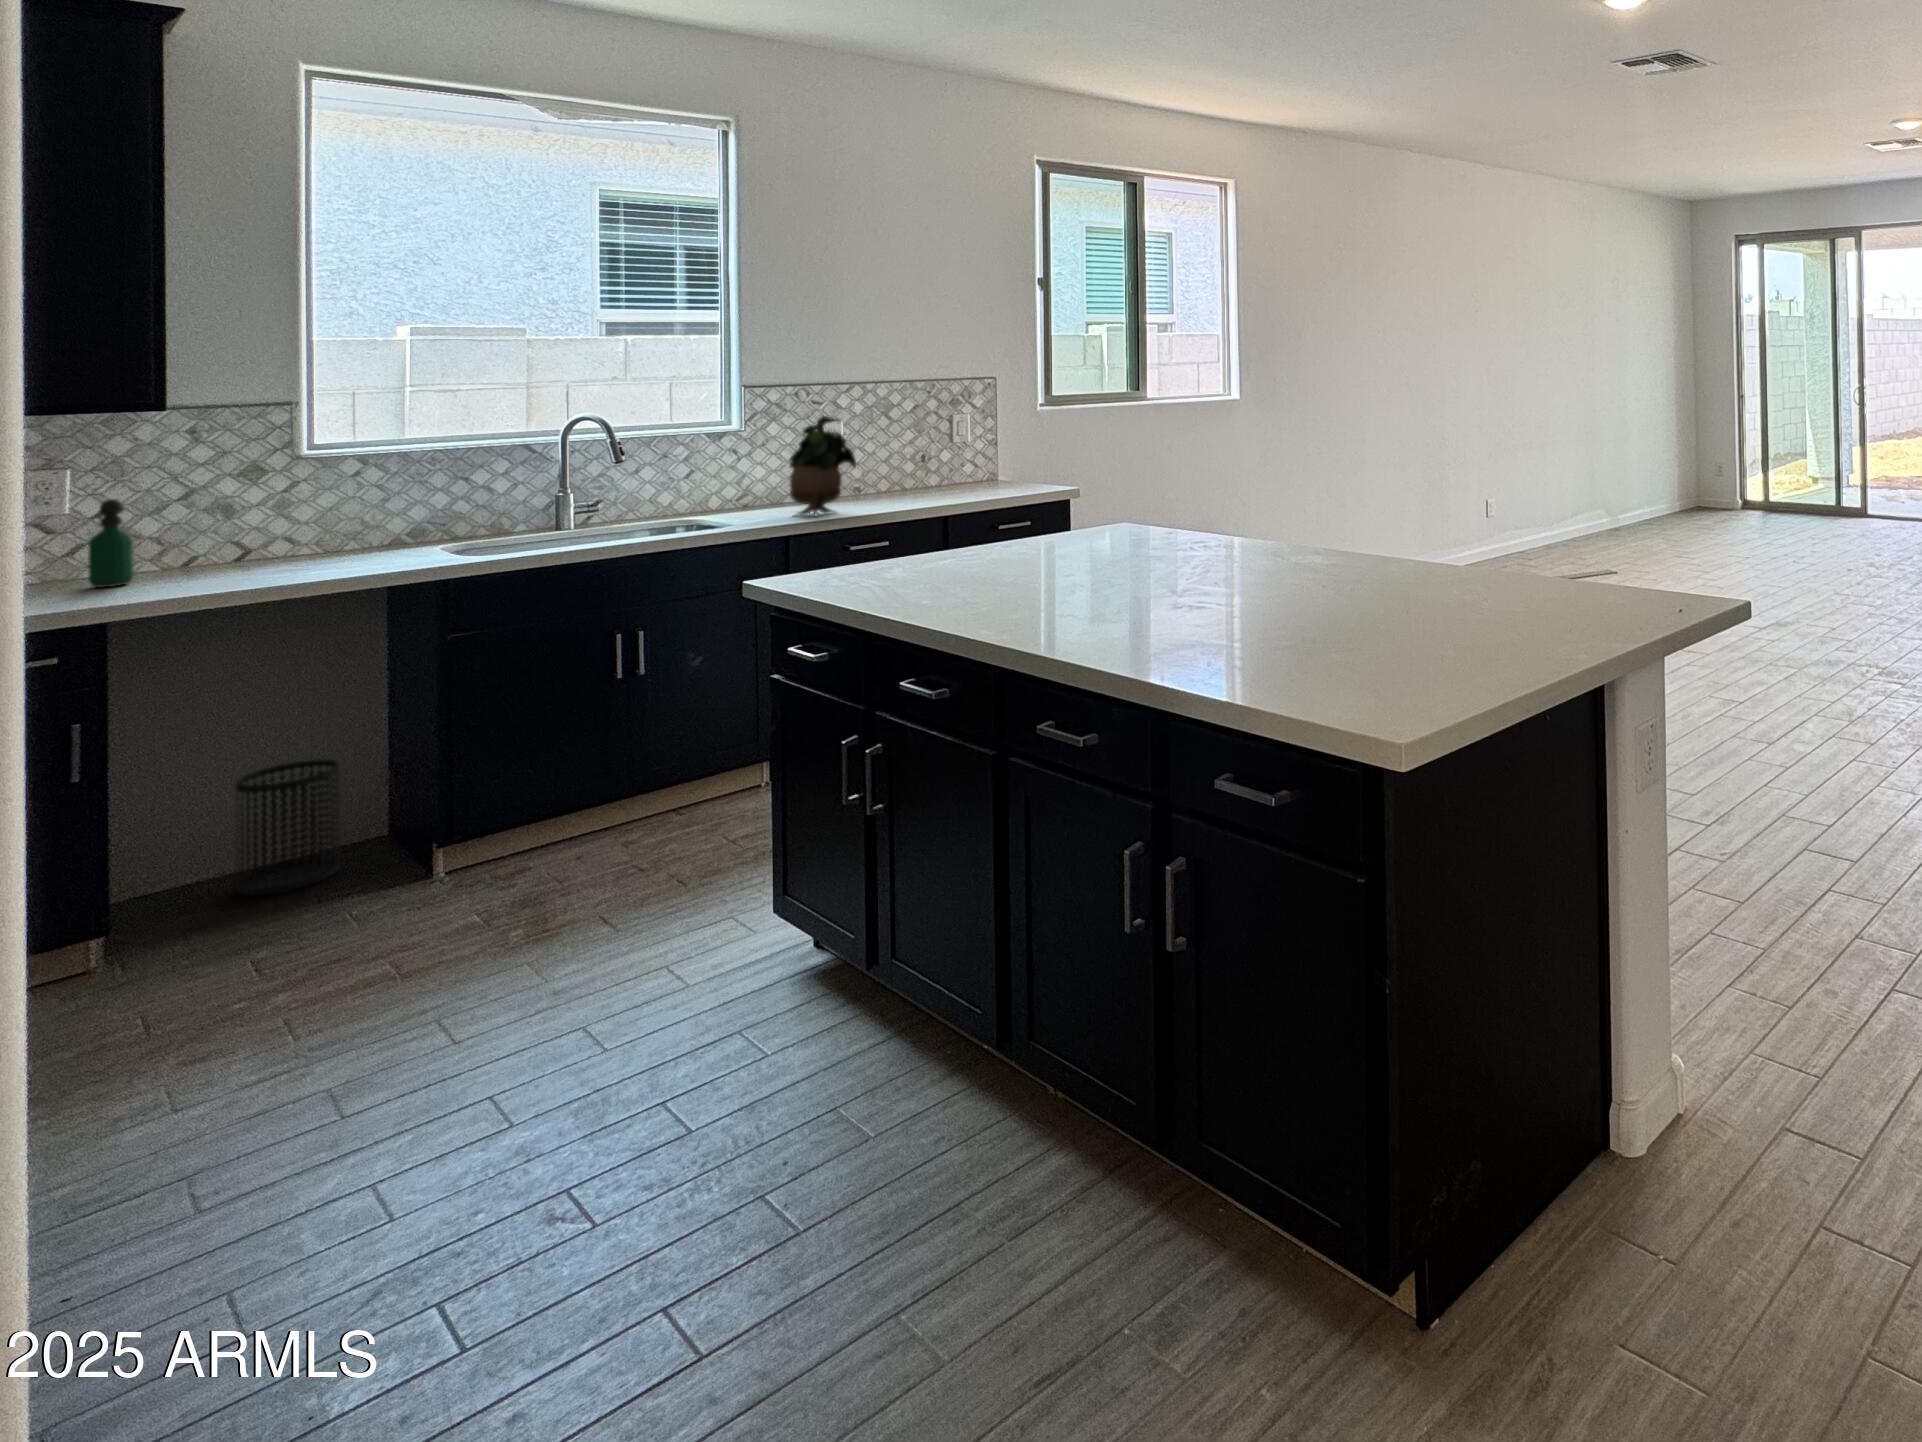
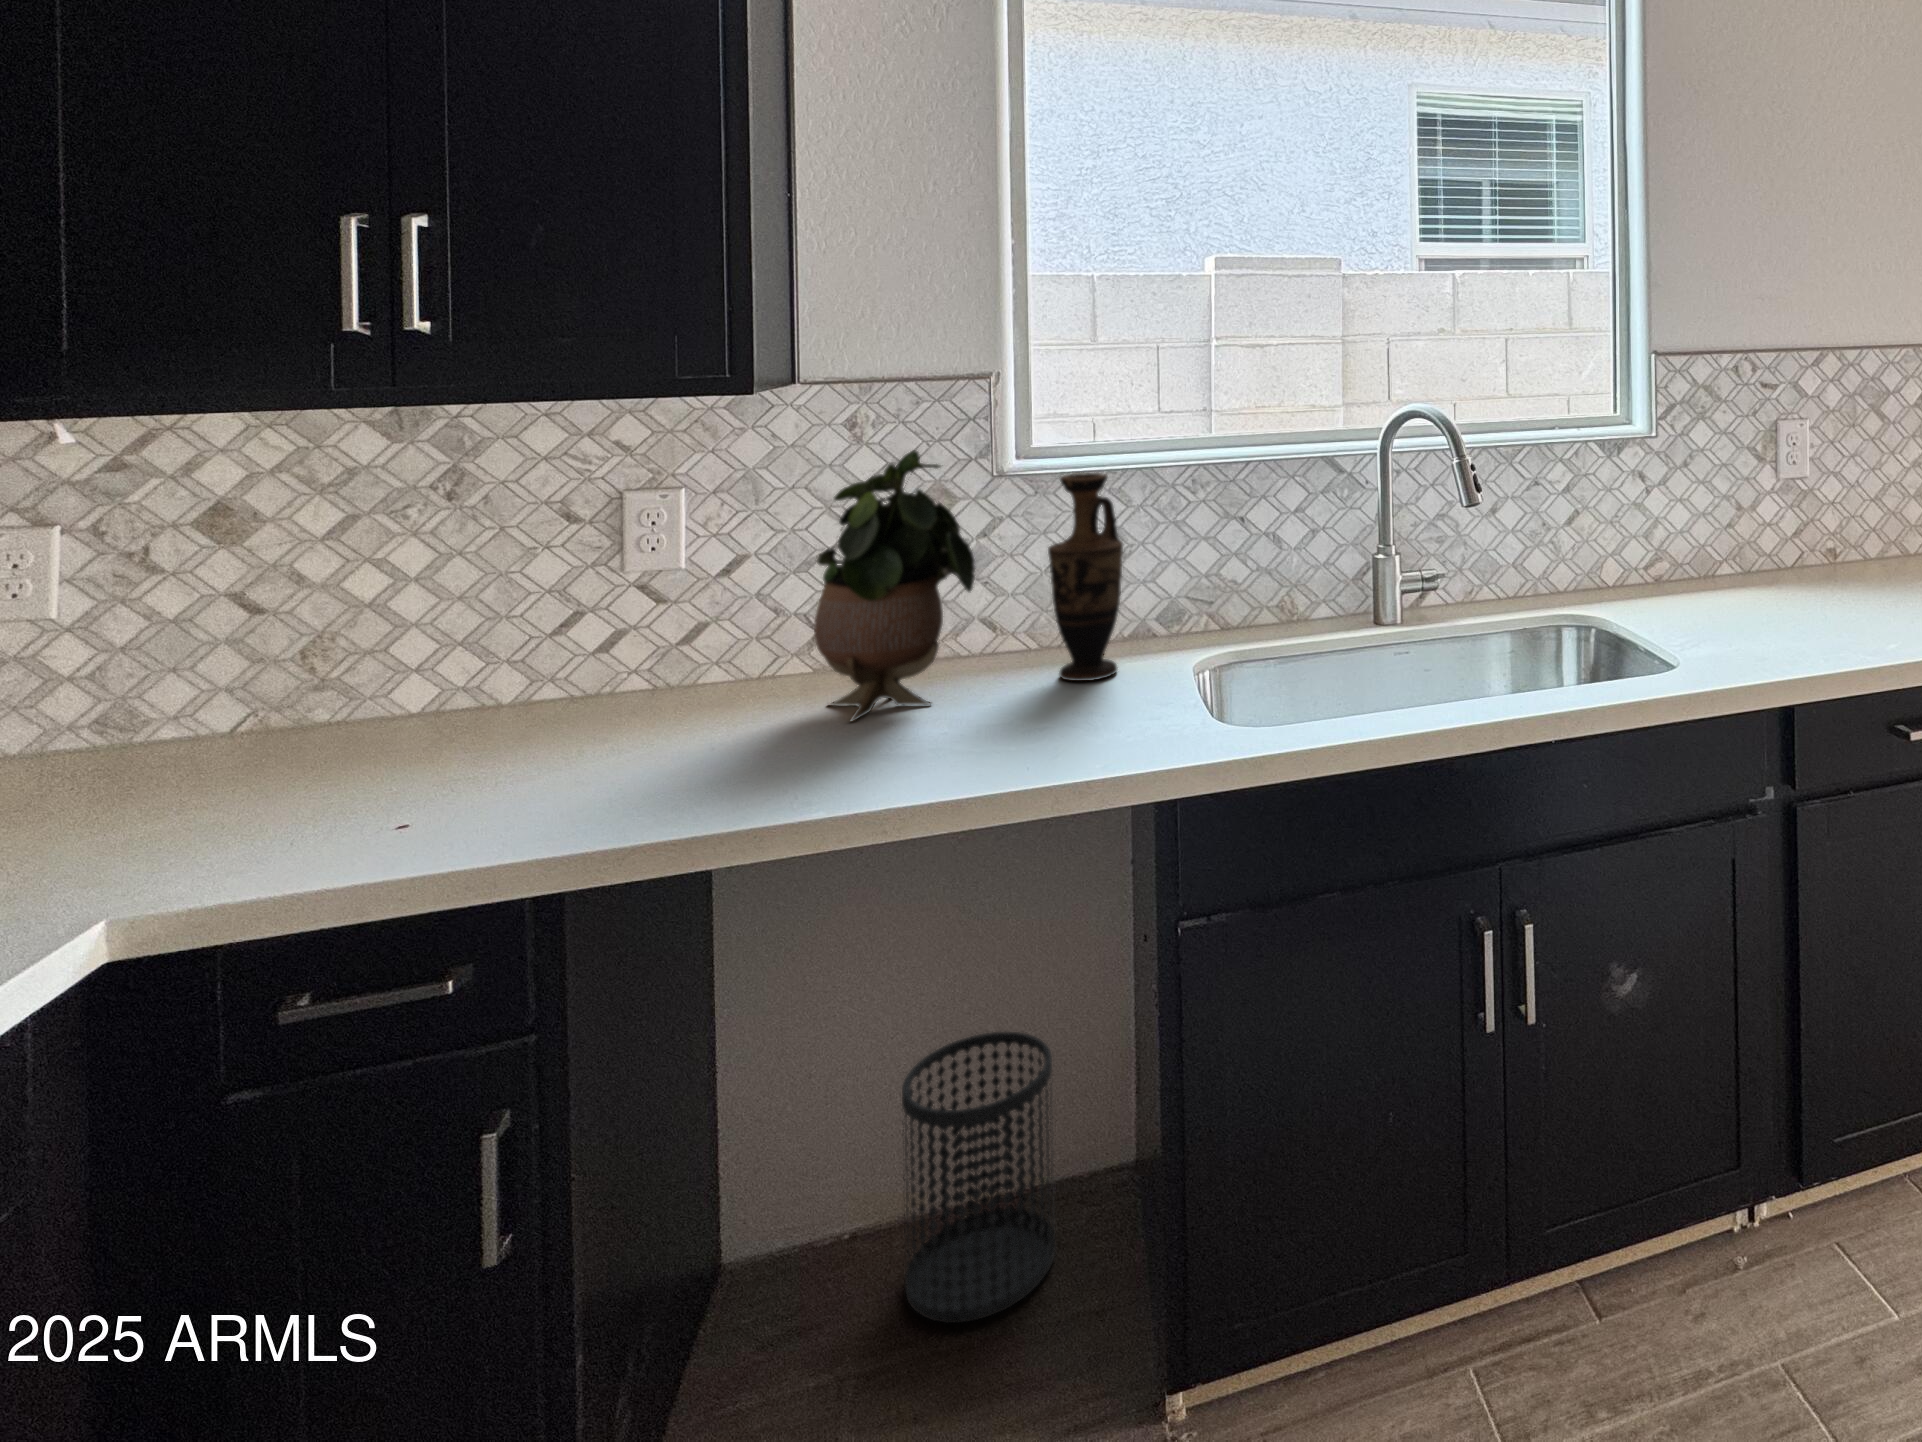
potted plant: present [790,416,856,516] -> present [814,450,975,722]
vase: none [344,453,395,559] -> present [1048,473,1123,681]
soap dispenser: present [88,499,133,587] -> none [675,554,742,722]

